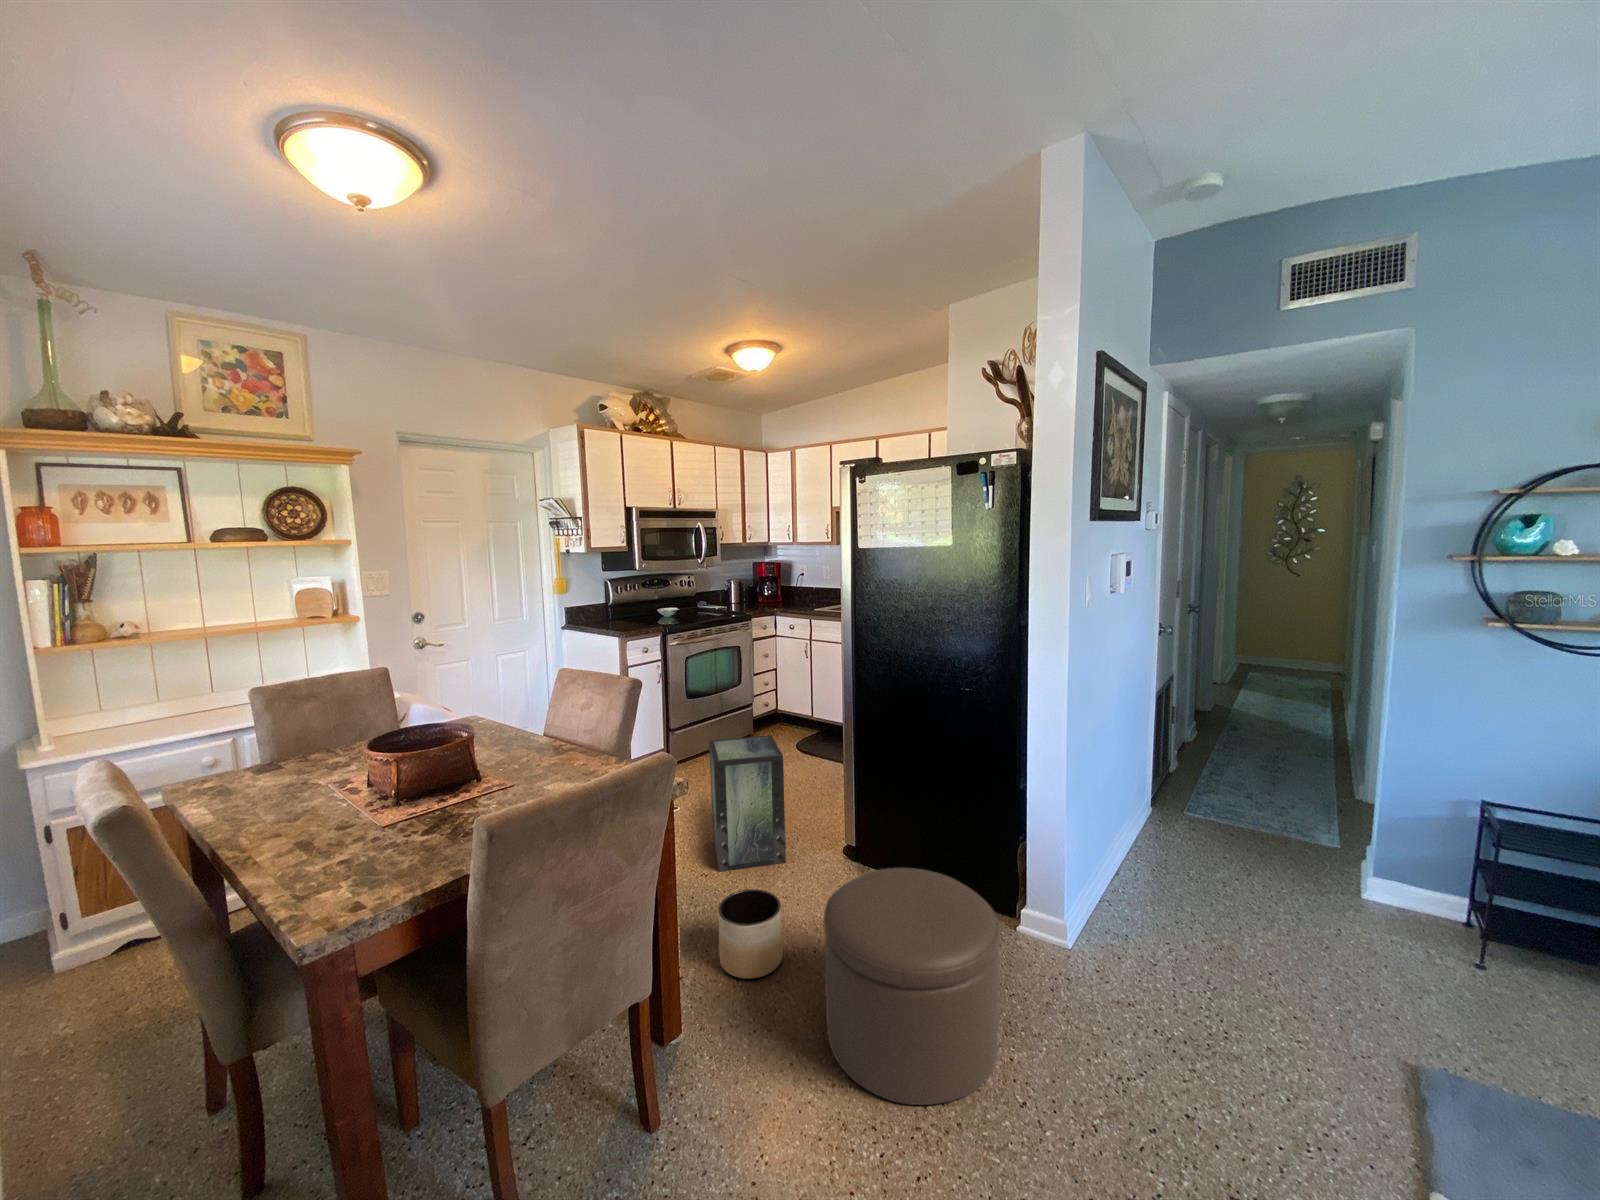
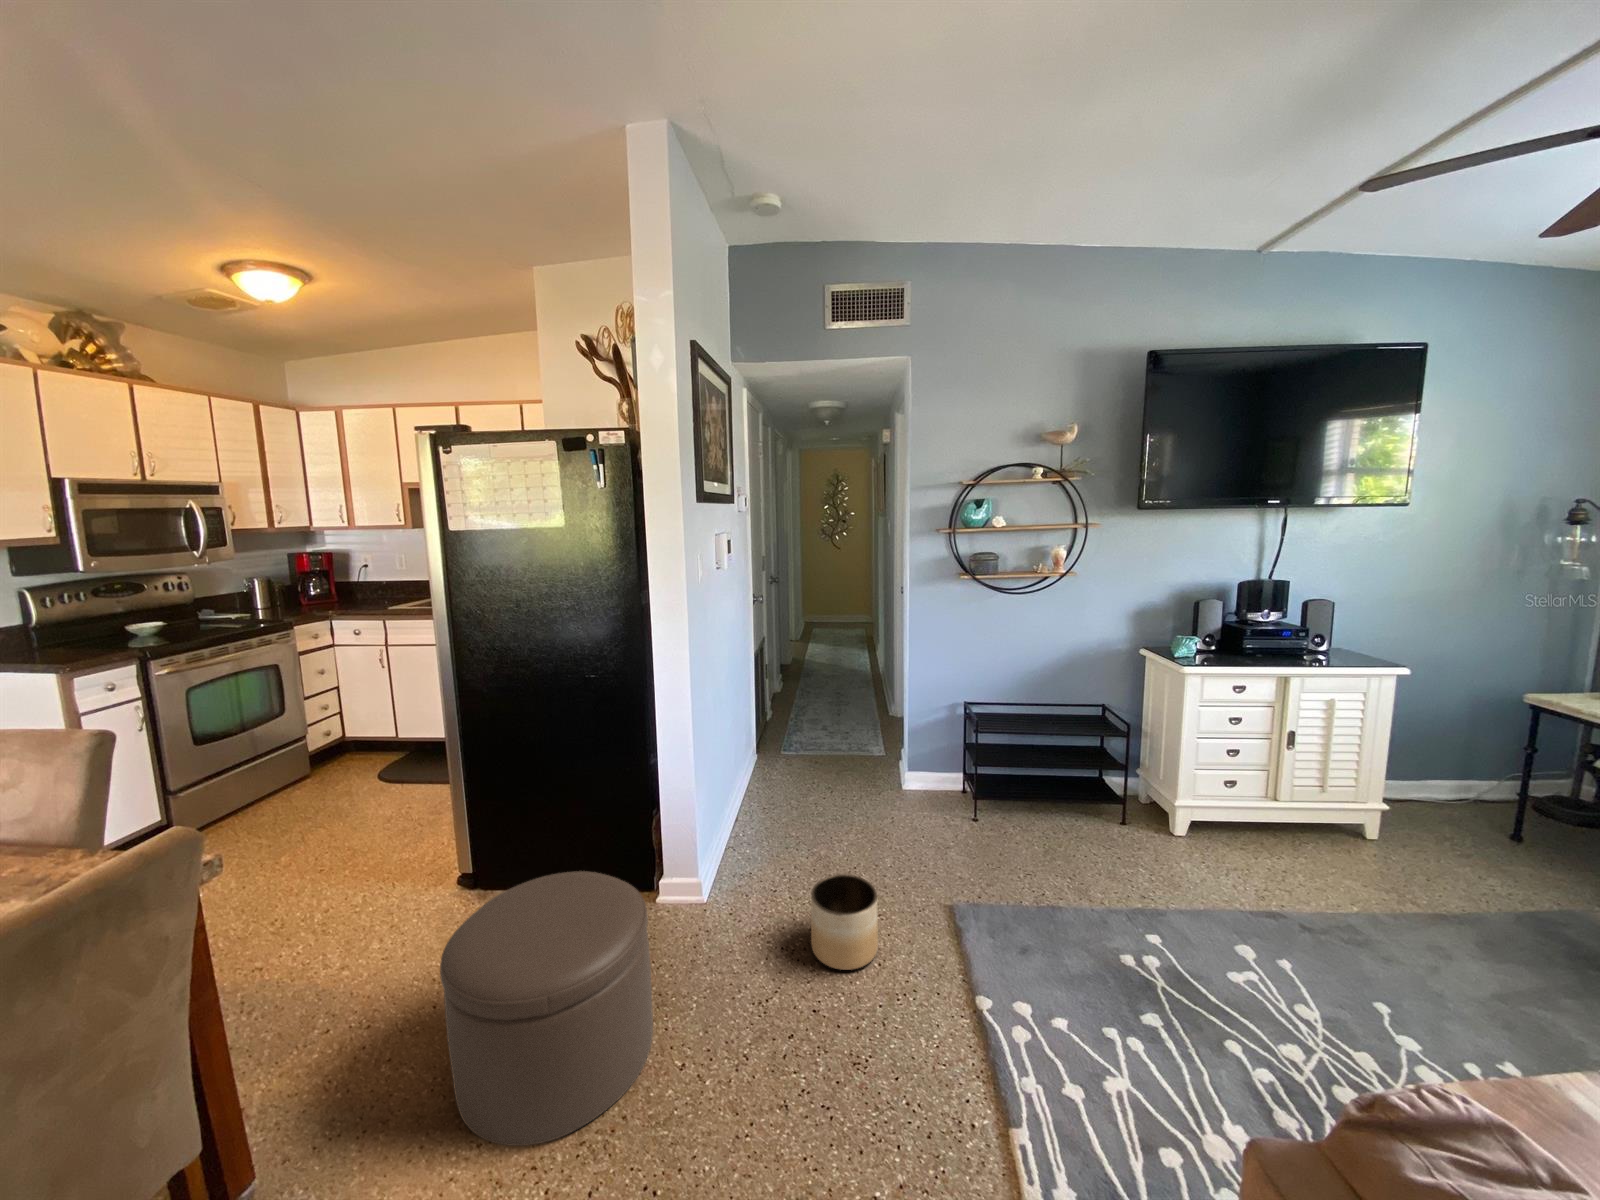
storage box: present [709,735,786,871] -> none [237,767,378,963]
planter: present [718,889,783,979] -> present [811,874,878,970]

